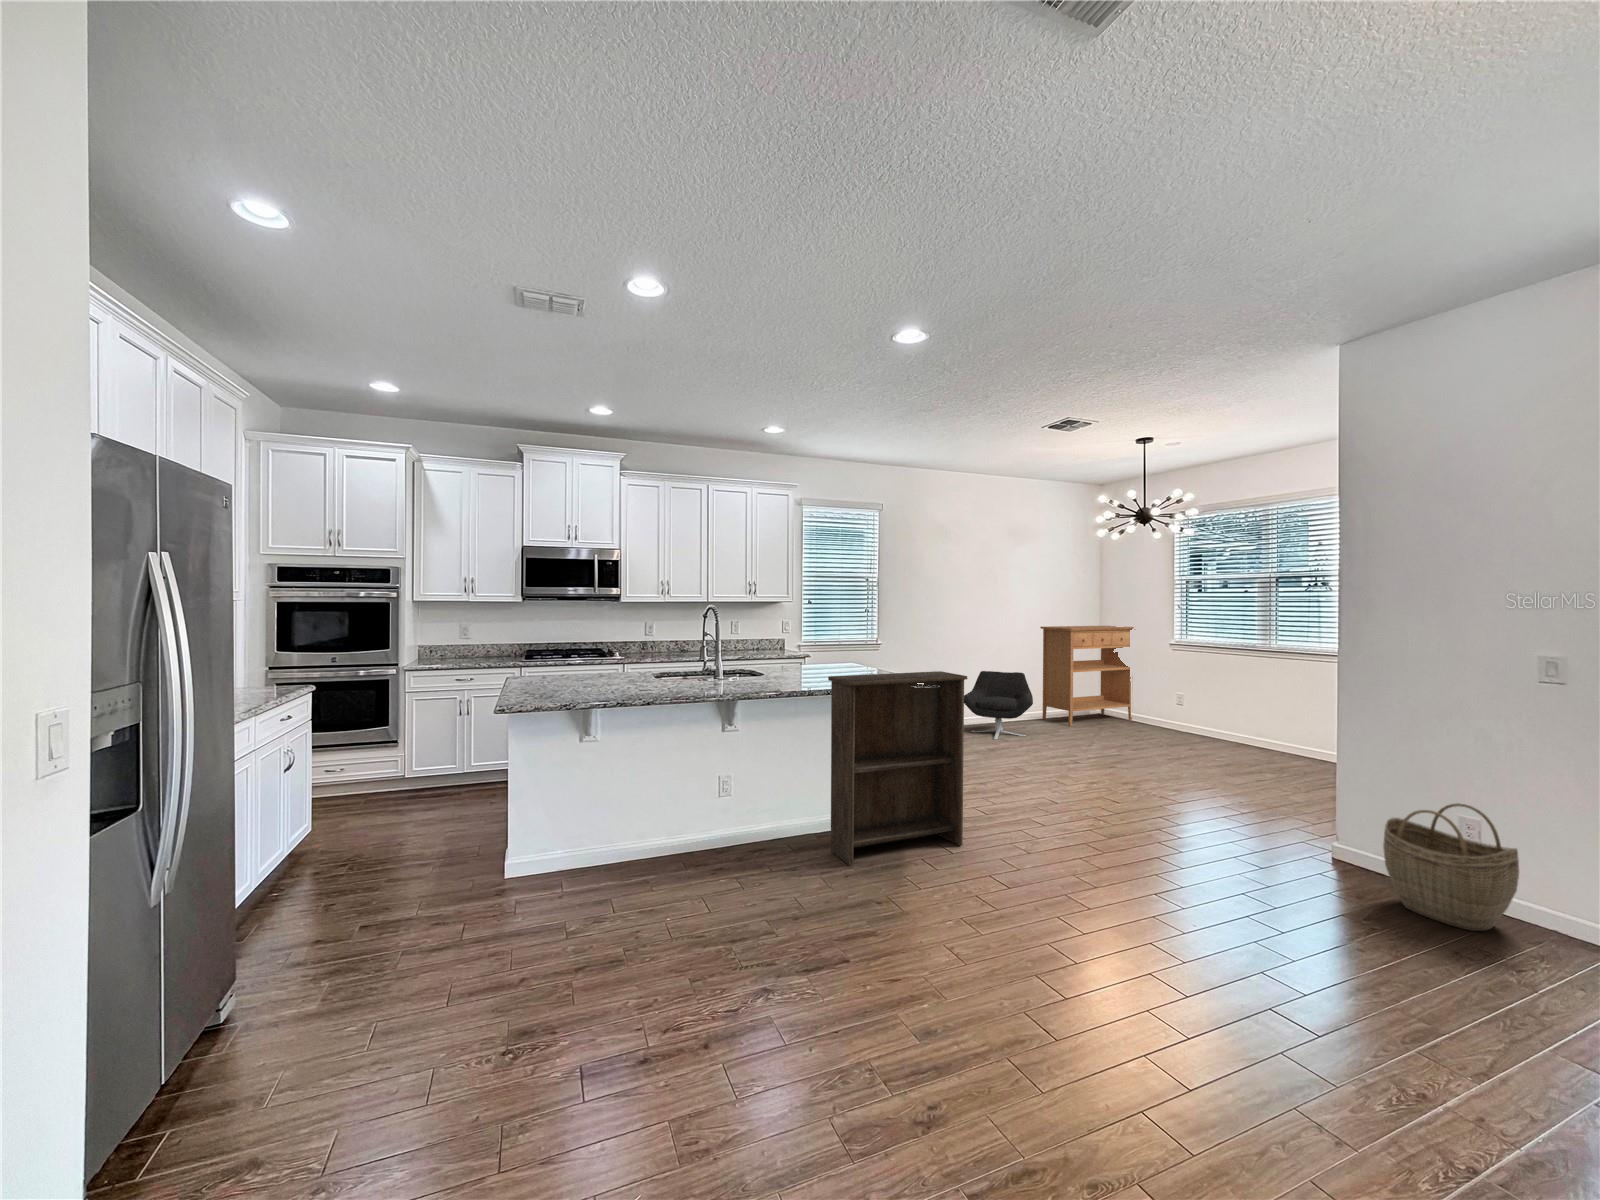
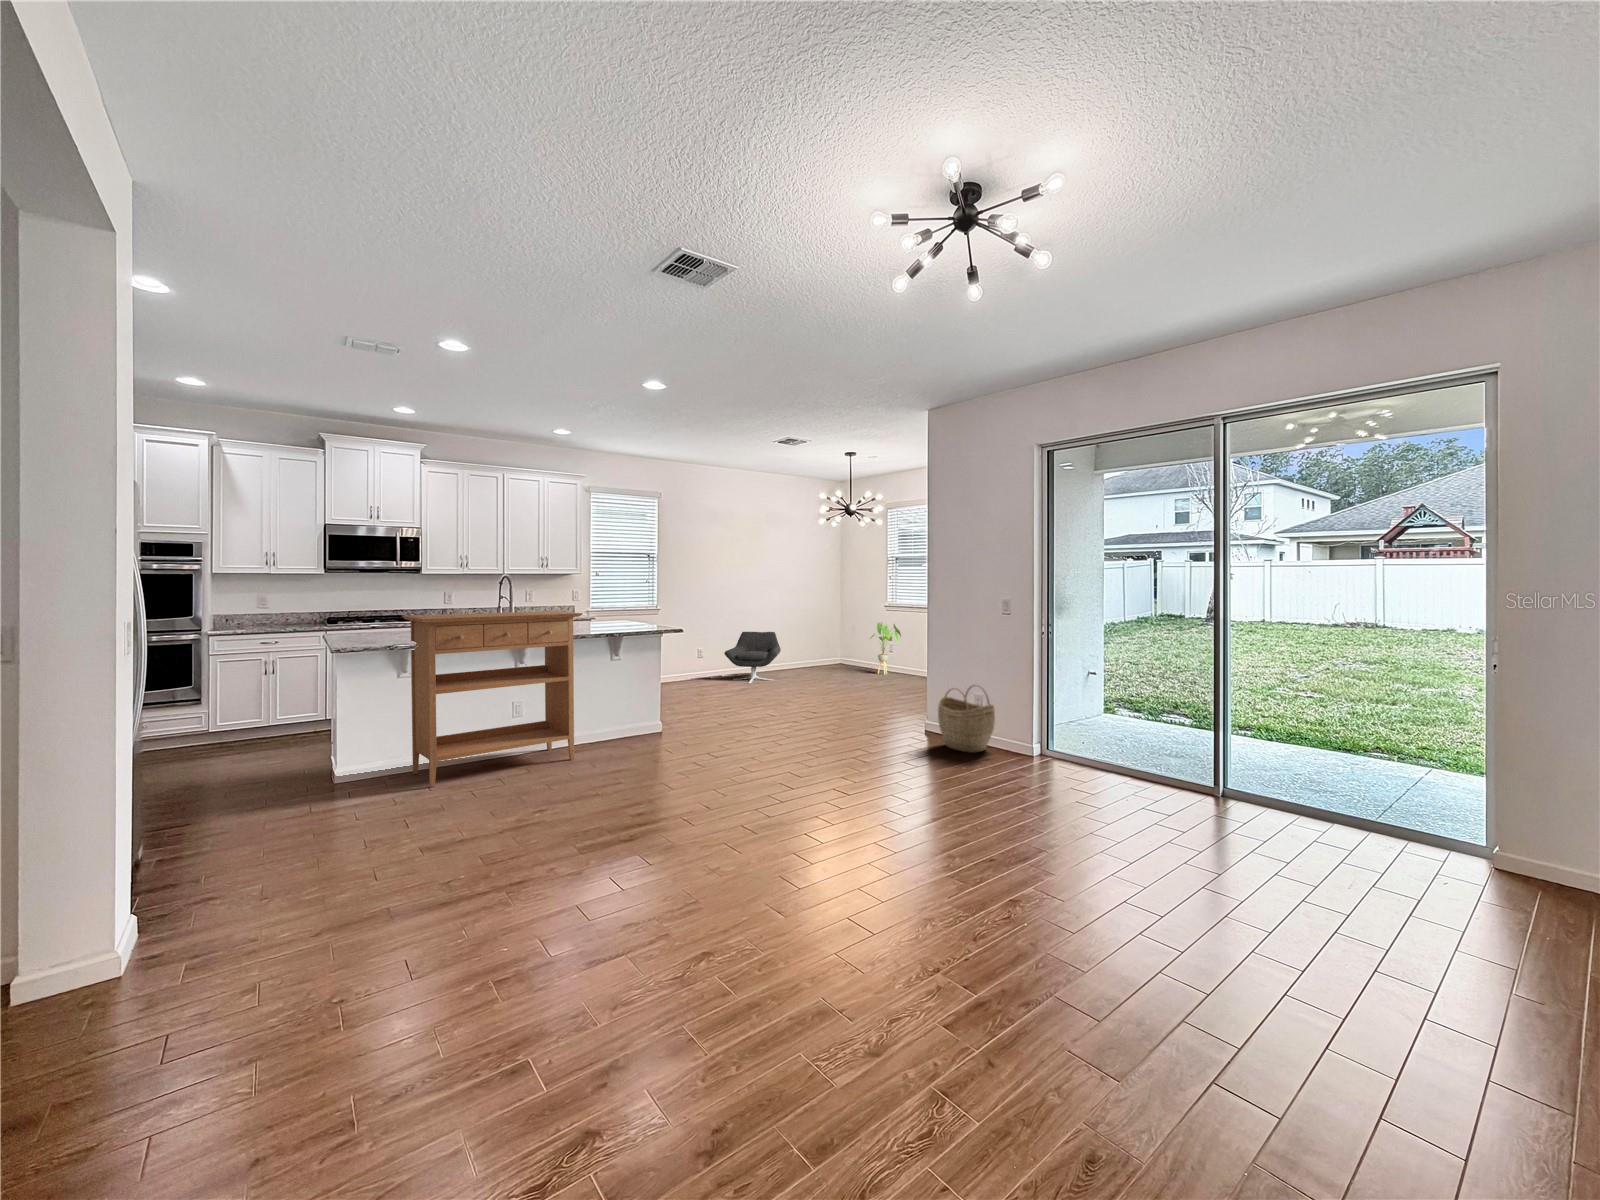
console table: present [1040,626,1136,726] -> present [402,611,583,787]
house plant: none [1153,664,1202,736] -> present [870,622,901,675]
bookshelf: present [828,671,967,865] -> none [598,621,700,755]

